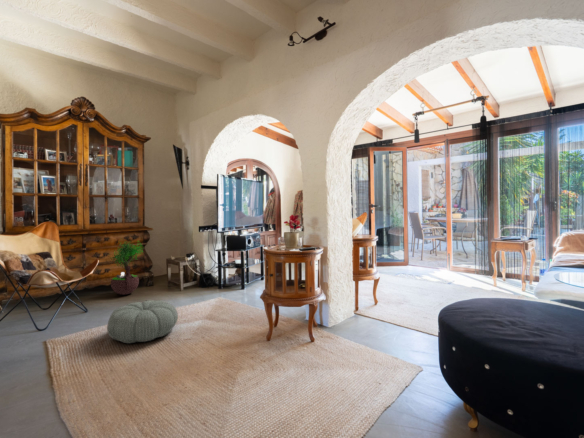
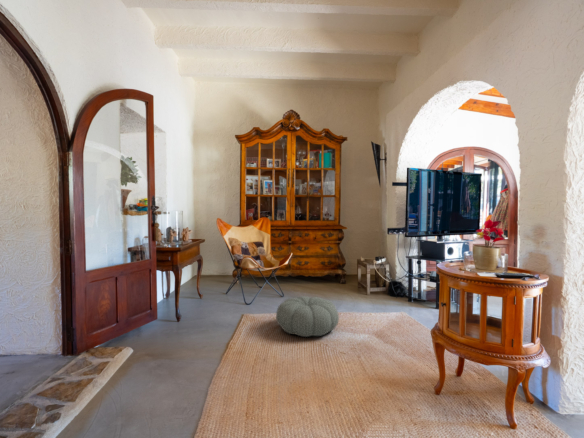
potted tree: present [111,242,143,295] -> none [302,235,335,288]

